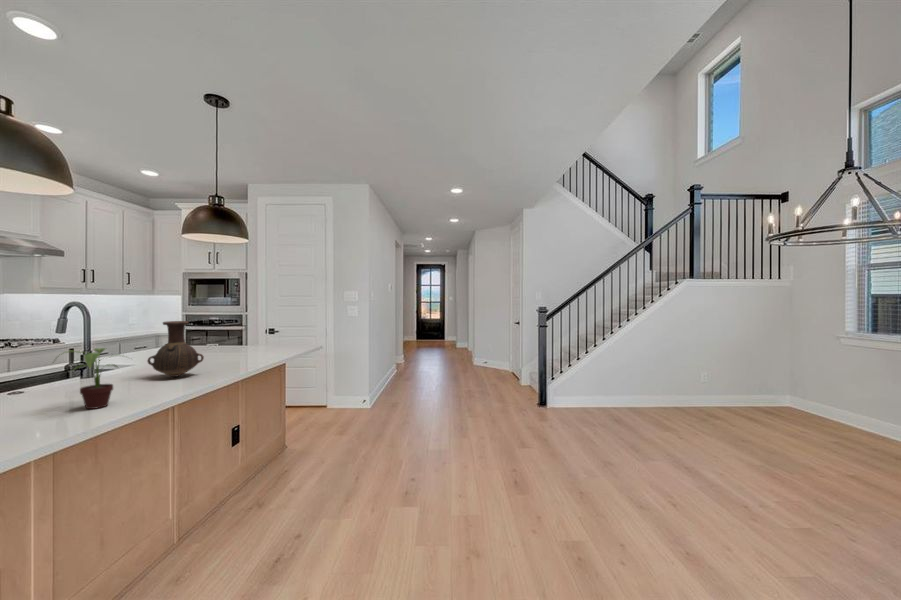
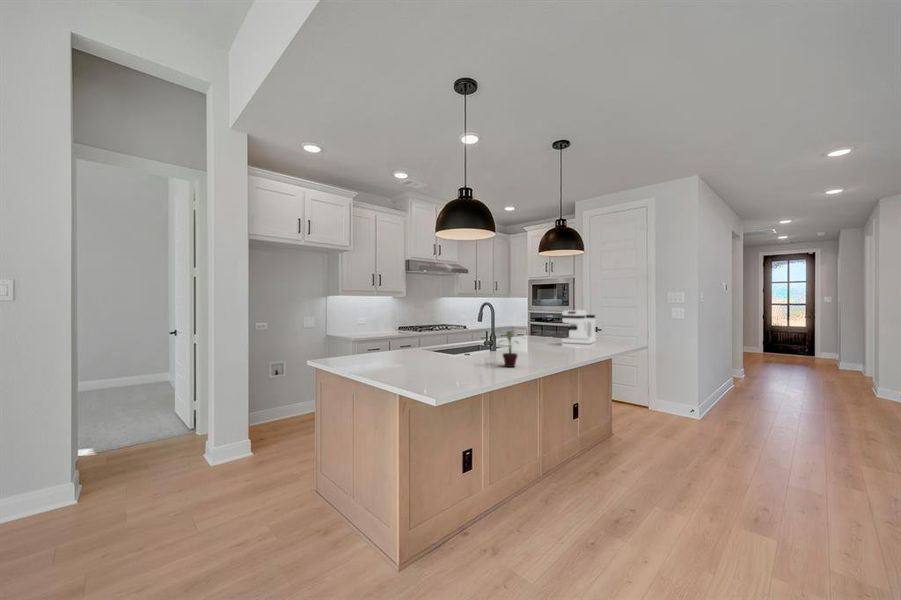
coffee maker: none [215,311,262,359] -> present [562,310,595,348]
vase: present [147,321,204,377] -> none [526,316,560,356]

